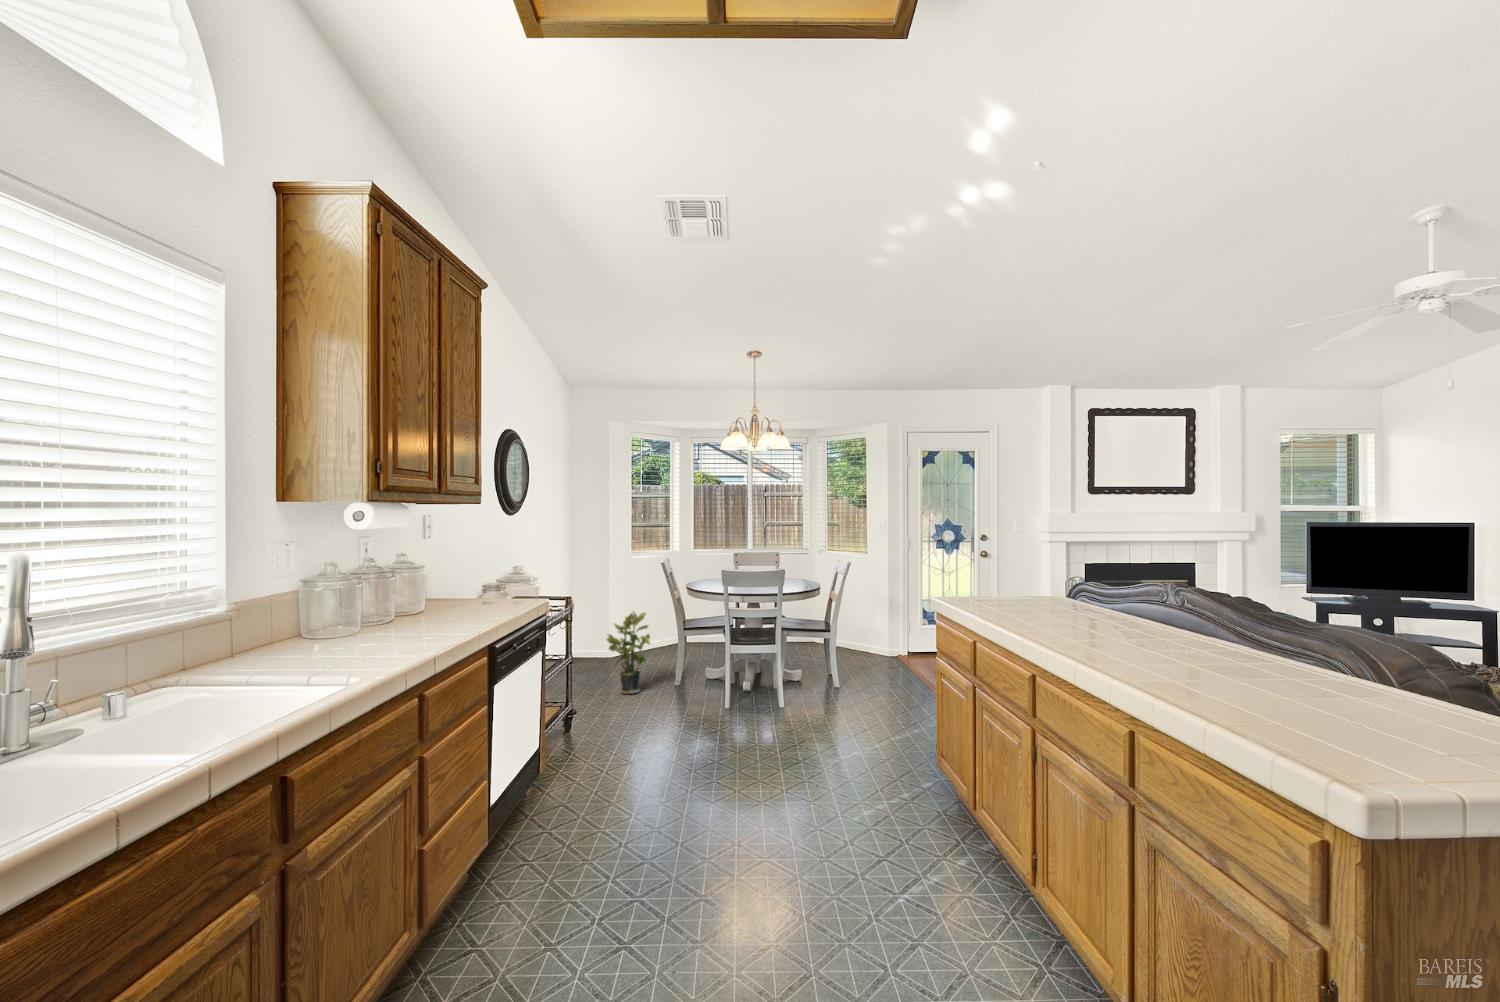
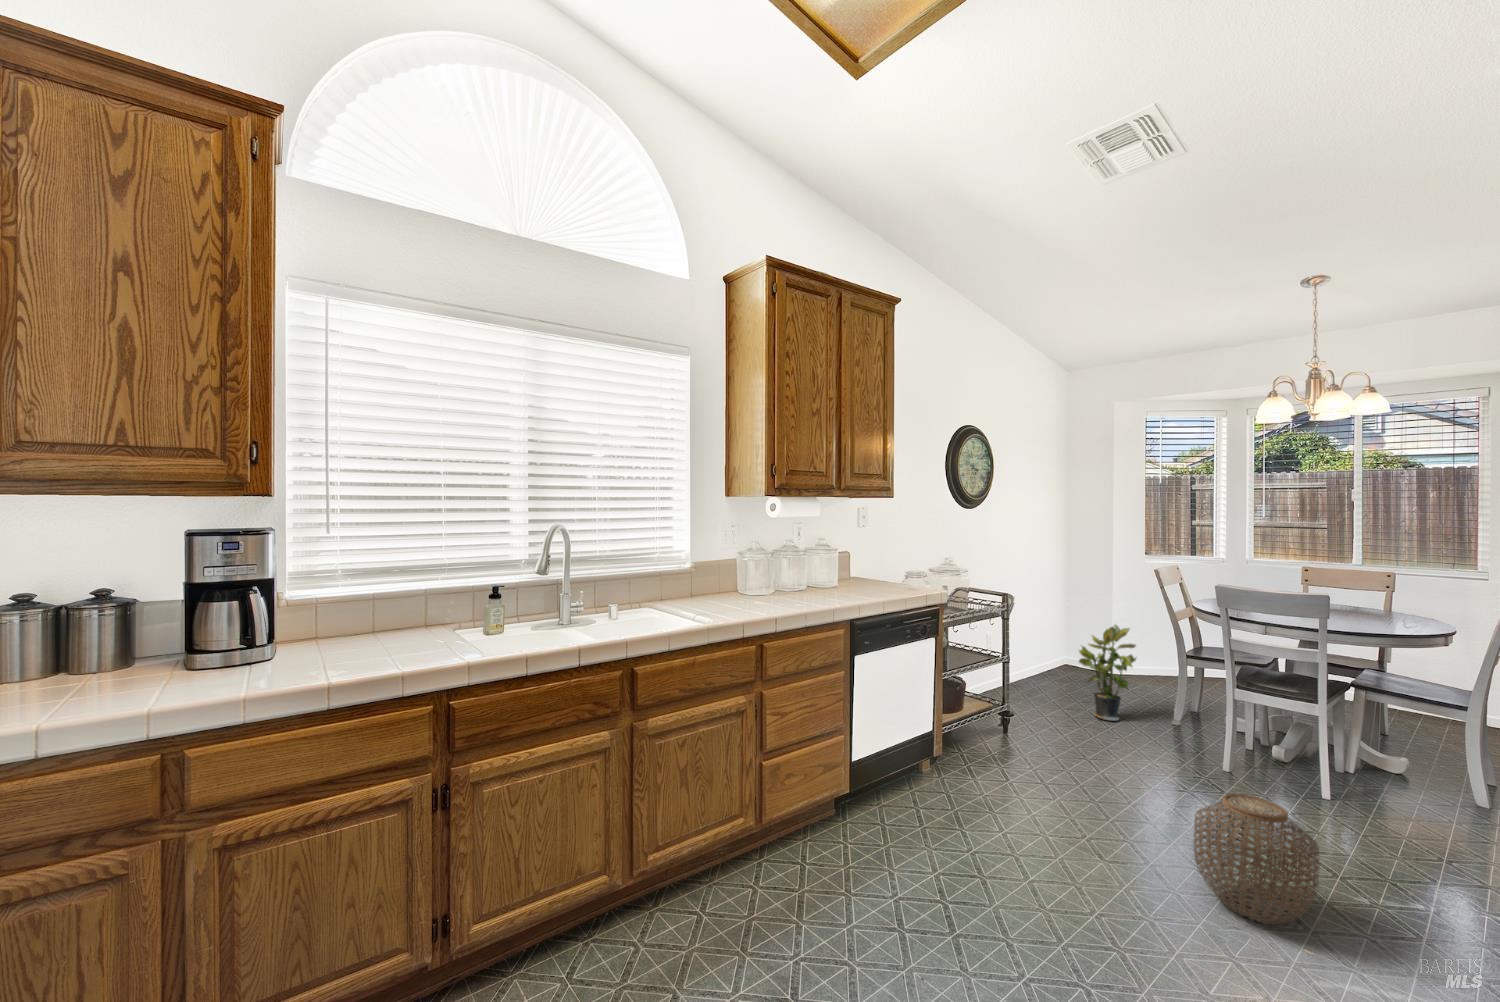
woven basket: none [771,713,841,798] -> present [1194,794,1319,925]

